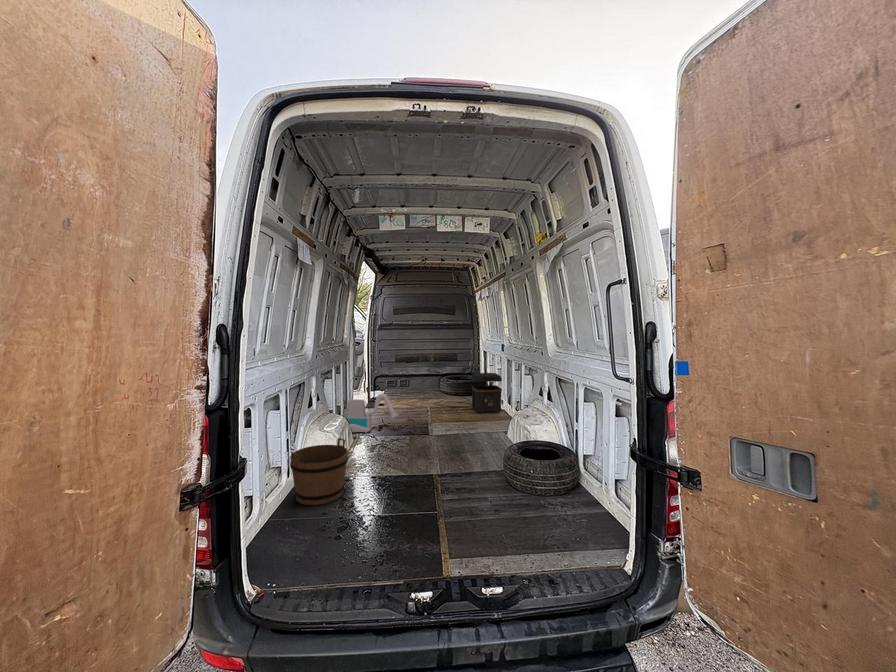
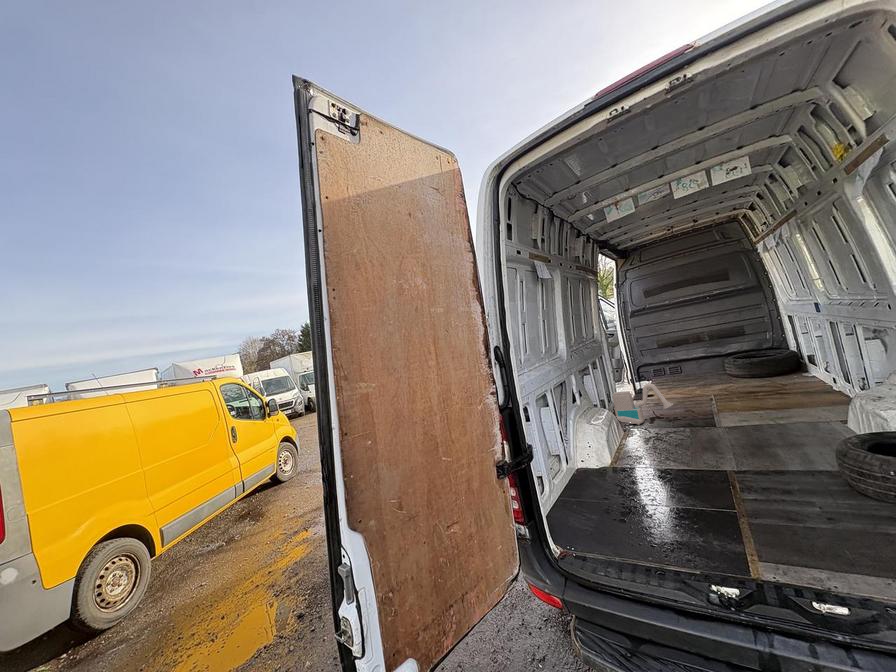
toolbox: present [472,373,502,413] -> none [769,342,830,396]
bucket: present [290,438,348,505] -> none [567,430,623,491]

